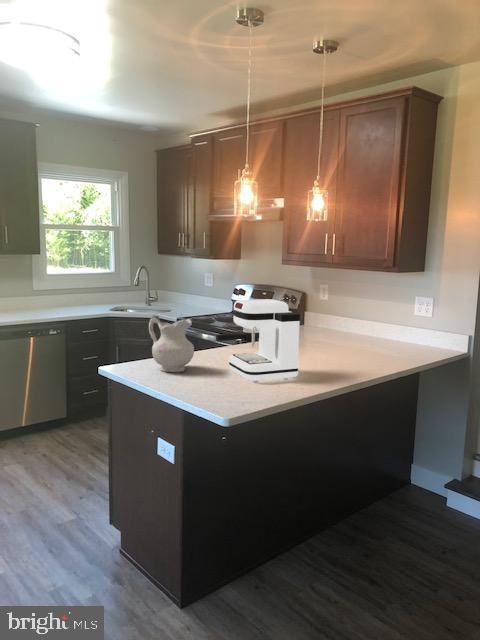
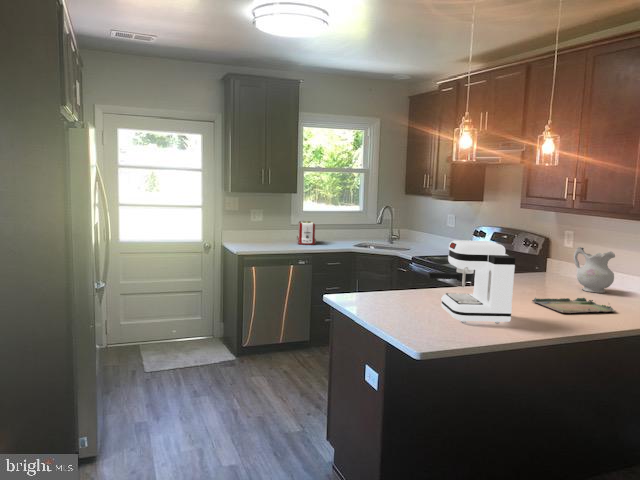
toaster: none [41,286,66,313] -> present [297,221,316,245]
ceramic pitcher: present [149,315,194,373] -> present [574,247,615,293]
tray: none [306,346,377,362] -> present [532,298,615,313]

